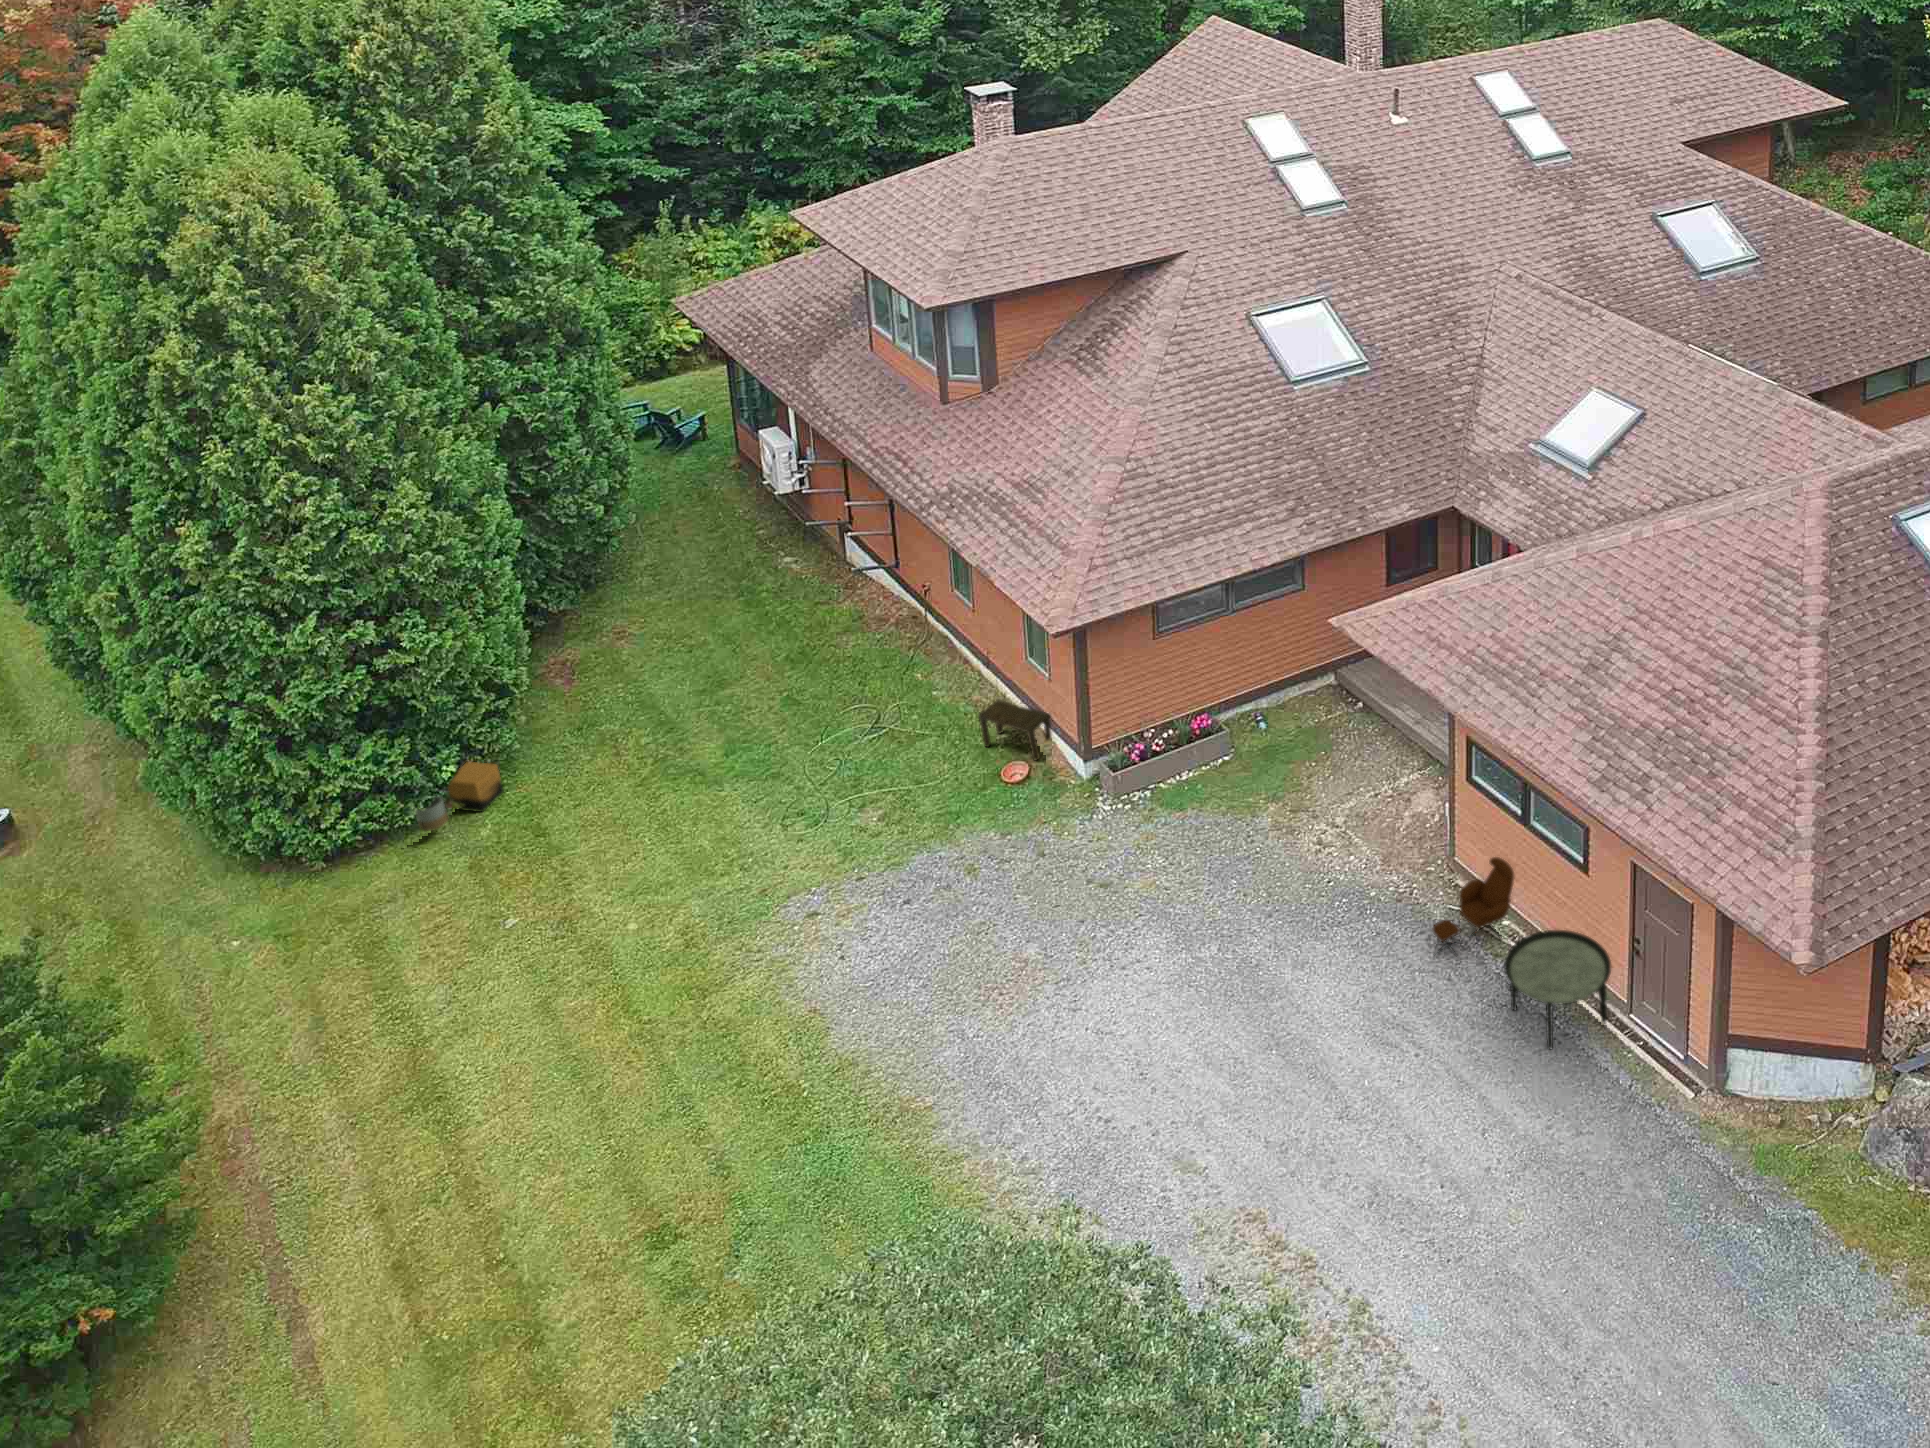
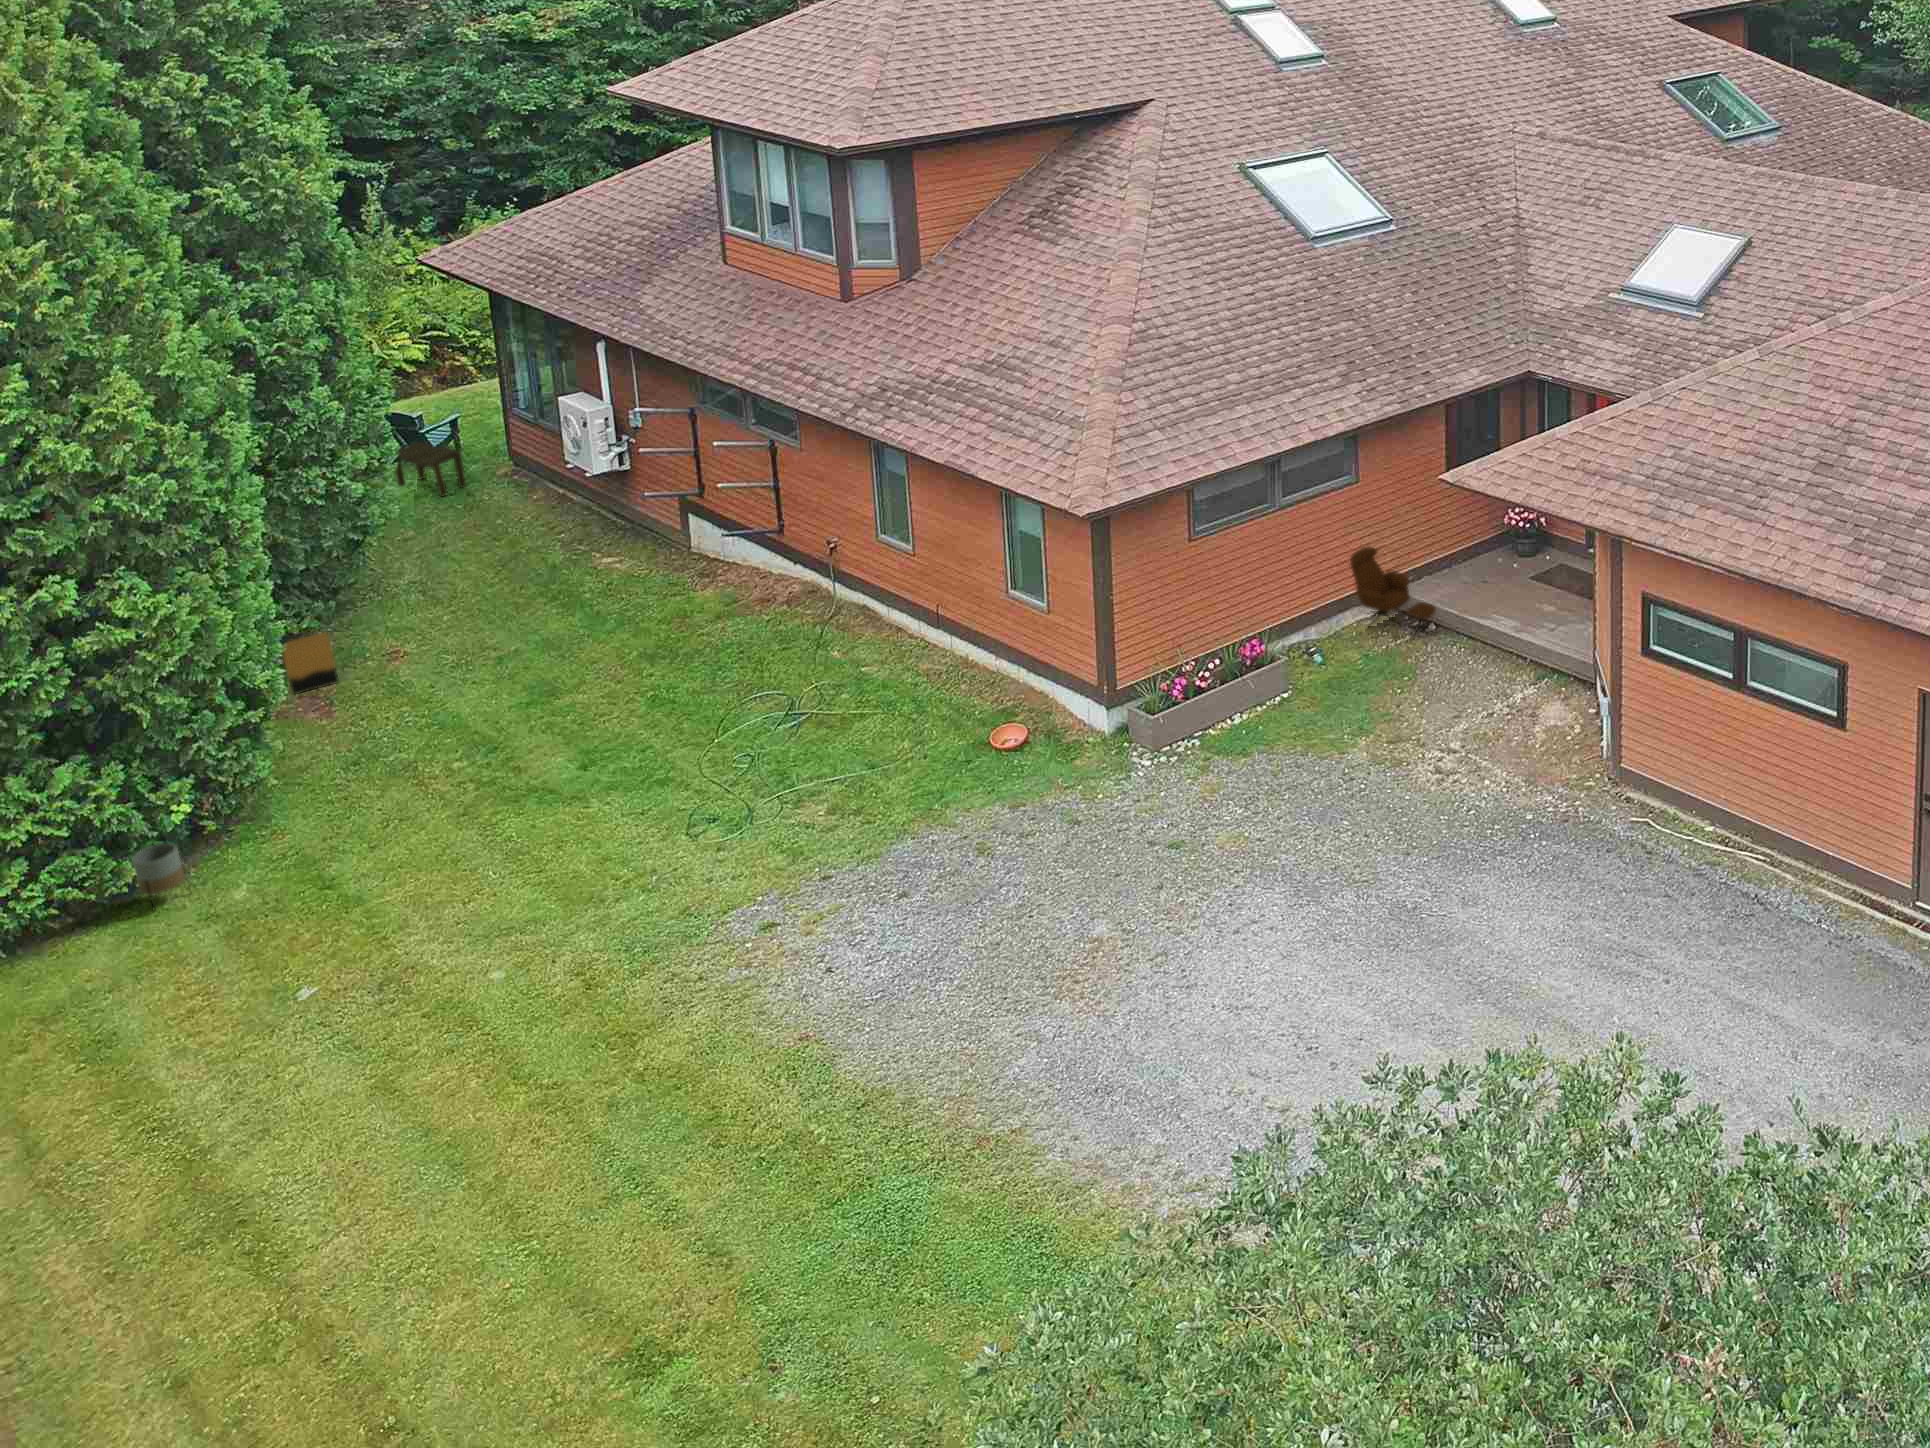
bench: present [978,700,1051,760] -> present [396,442,466,497]
cardboard box: present [448,762,504,812] -> present [284,633,339,694]
lounge chair: present [1432,857,1514,952] -> present [1350,547,1436,637]
round table: present [1504,930,1612,1049] -> none [1757,802,1894,943]

